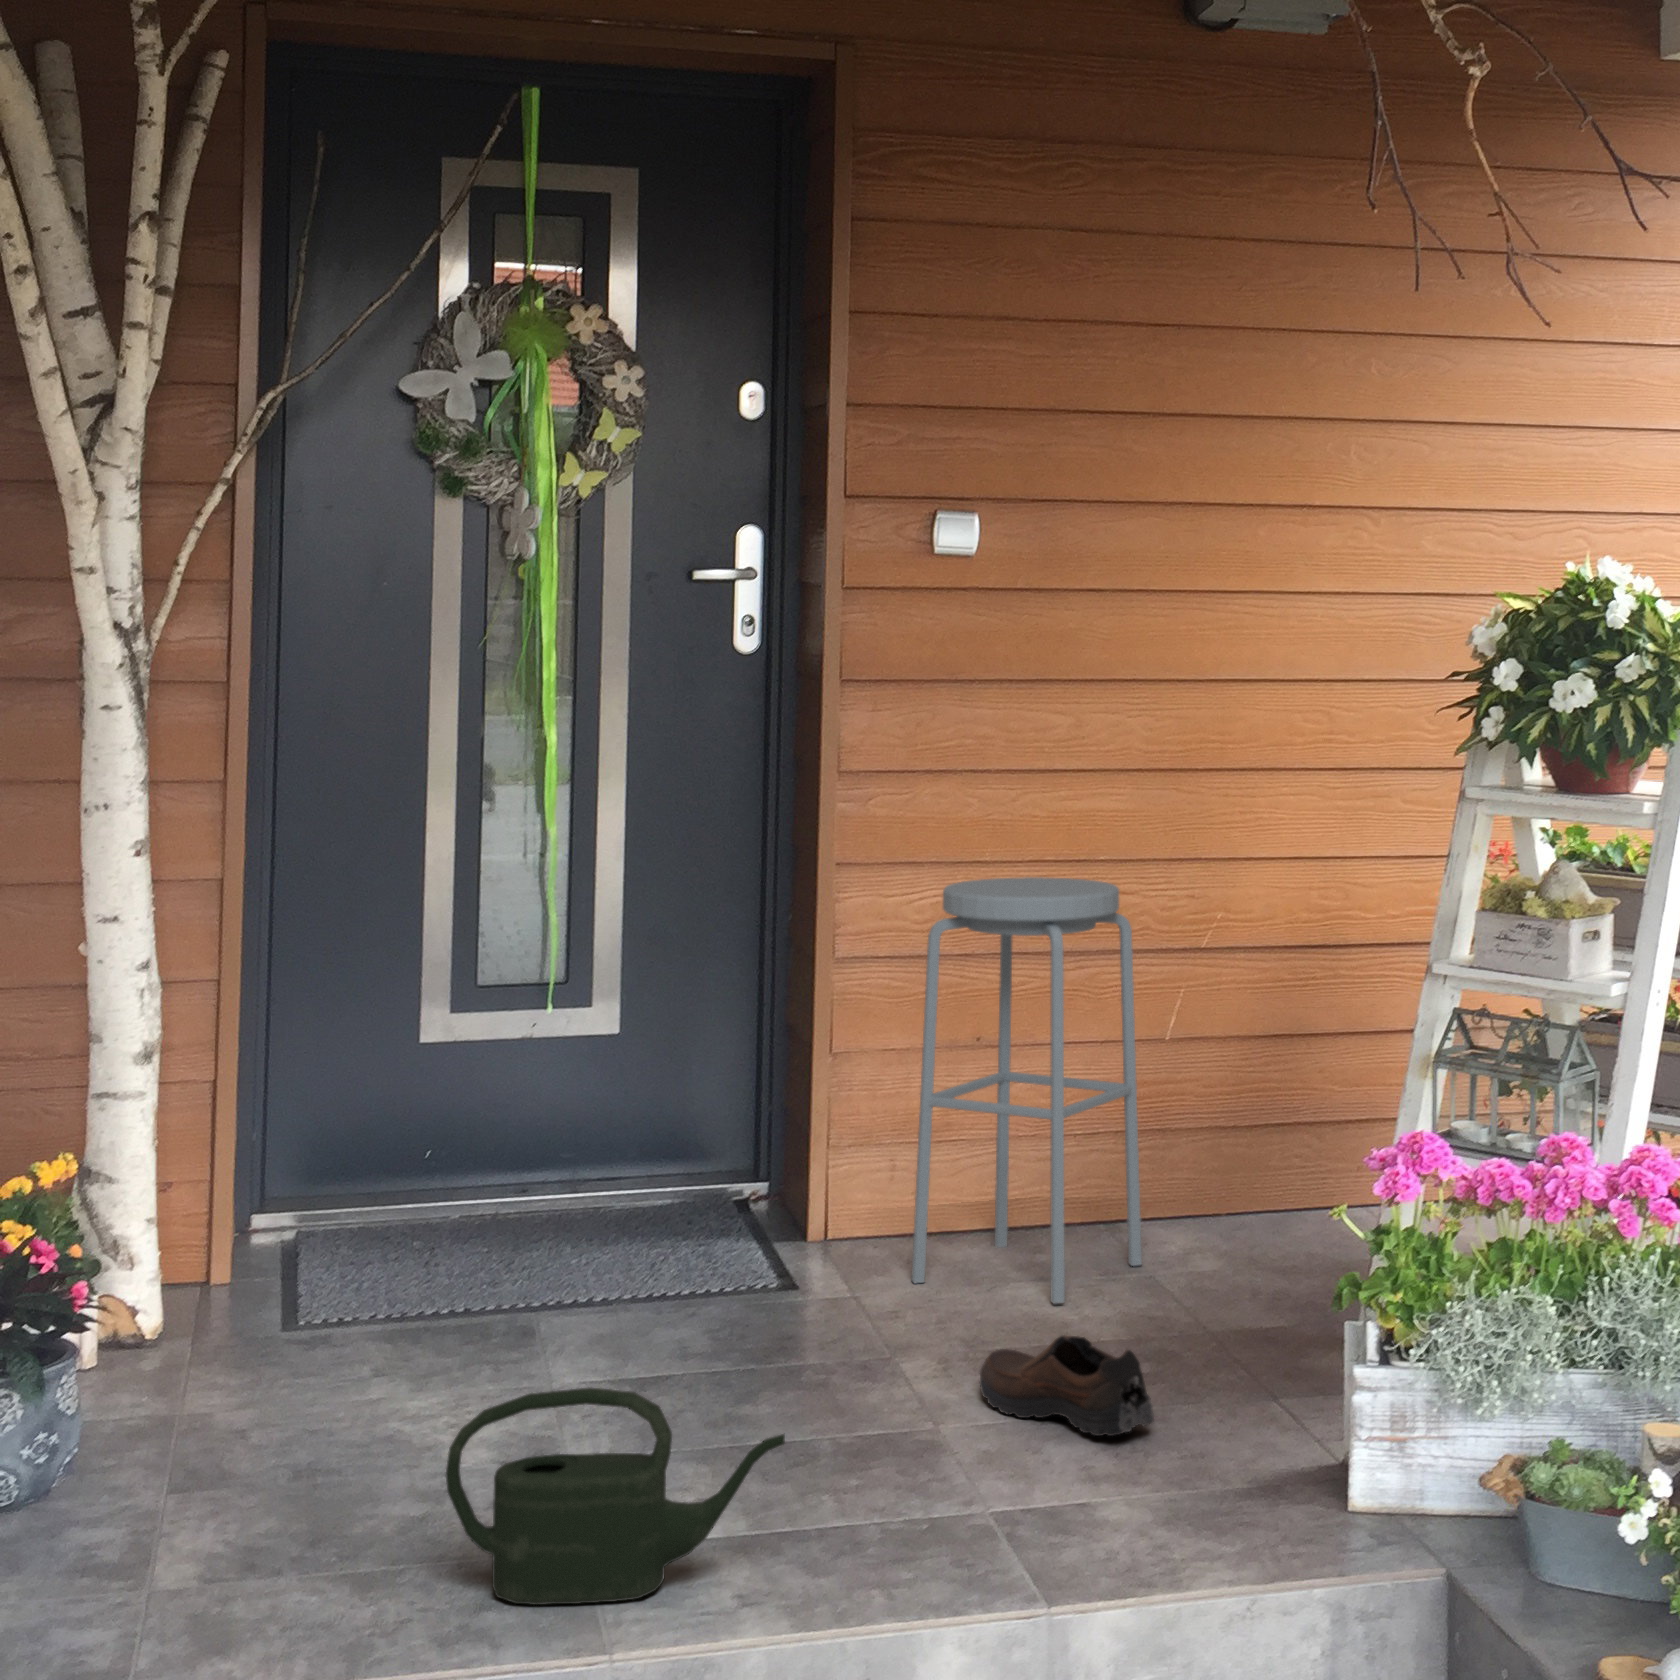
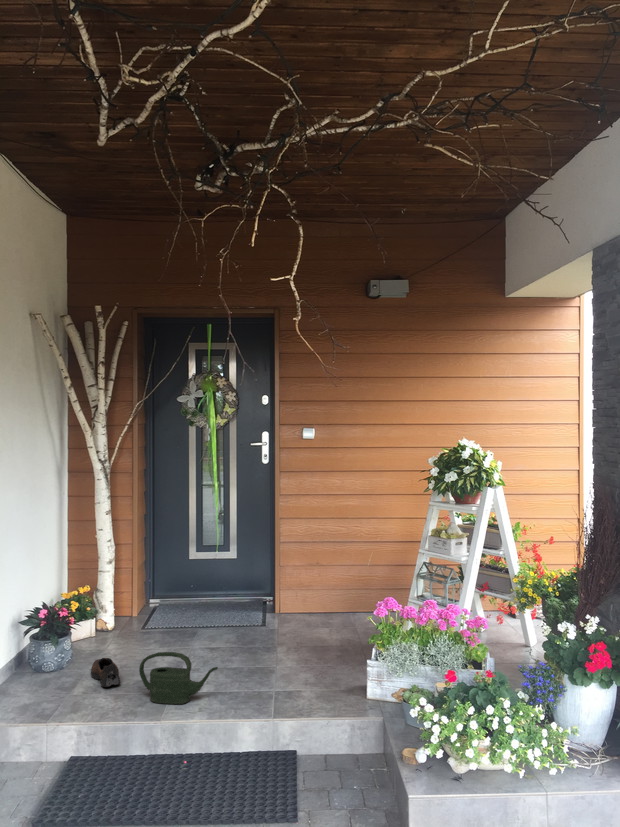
stool: present [911,877,1142,1303] -> none [296,522,356,633]
shoe: present [980,1335,1154,1436] -> present [91,658,120,687]

